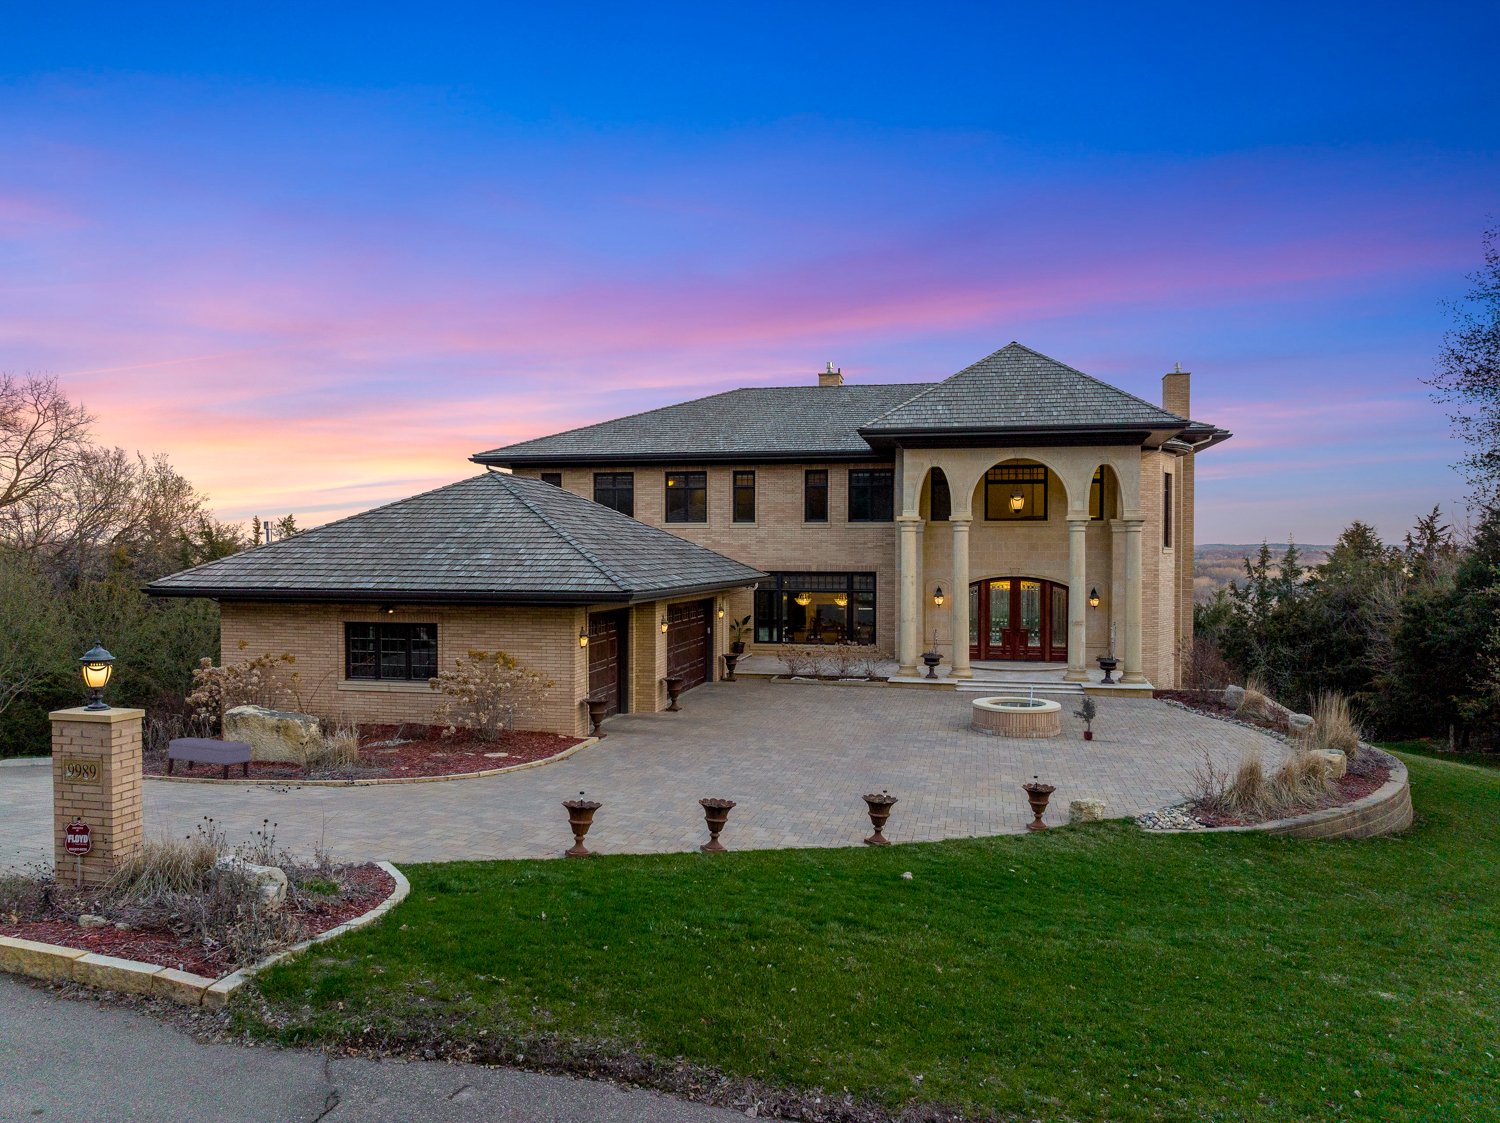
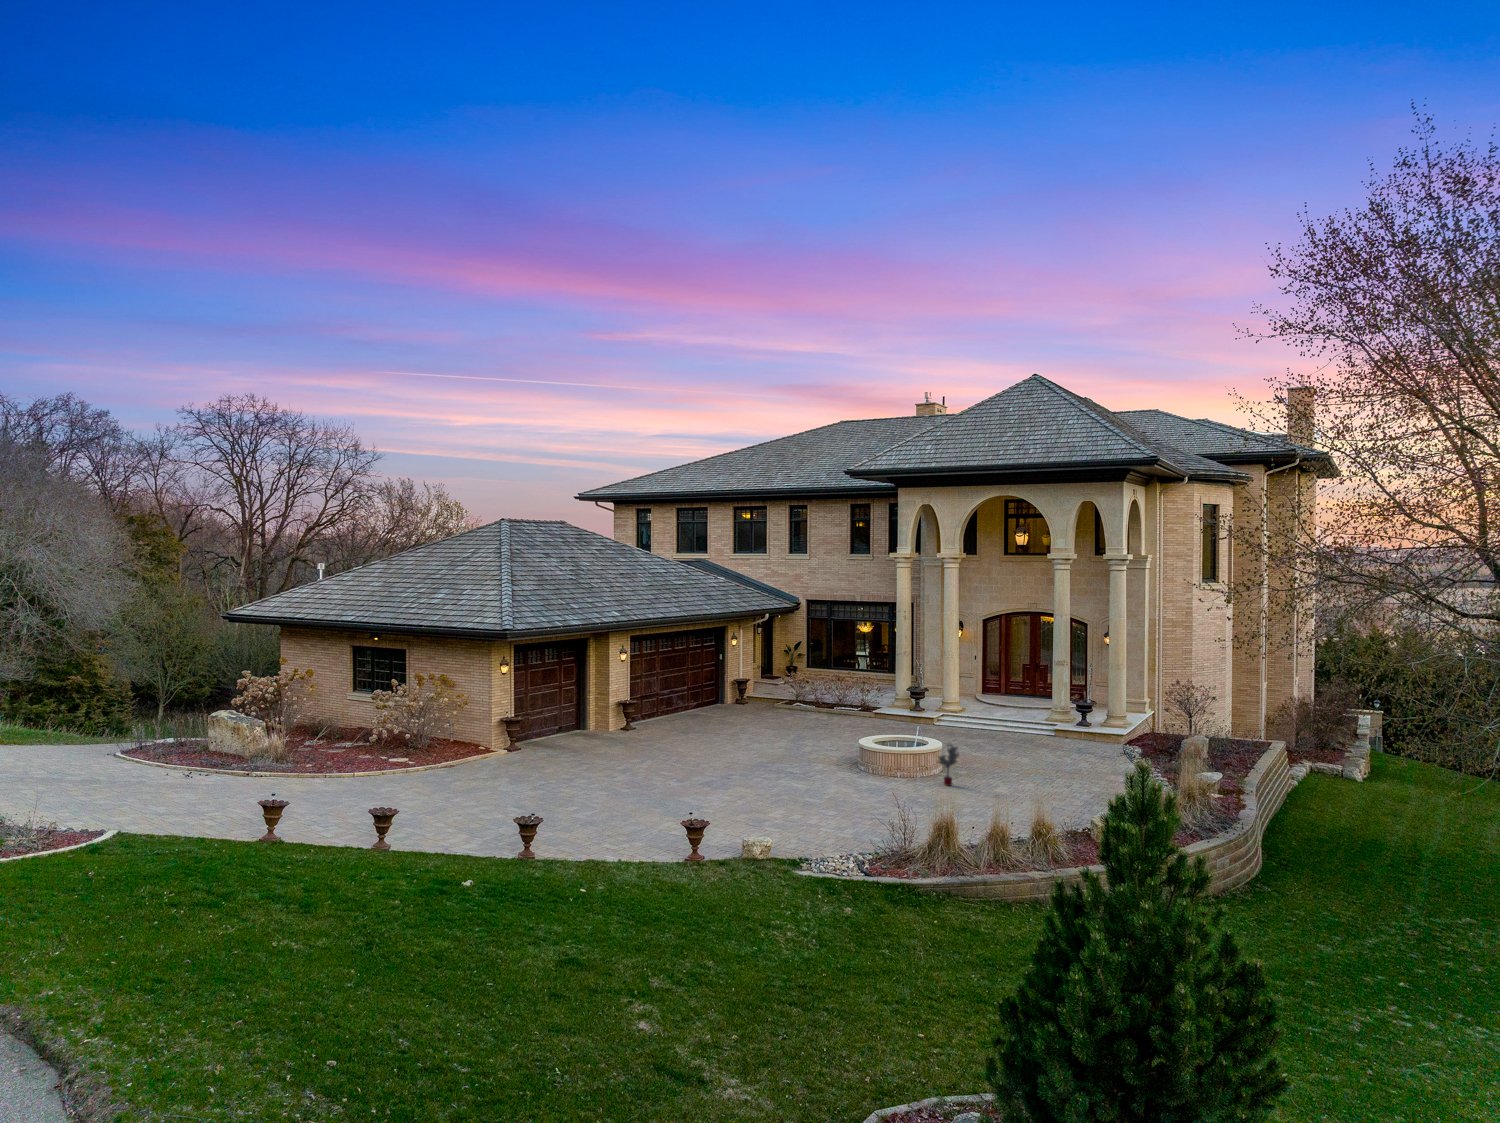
bench: present [168,737,251,780] -> none [190,731,235,764]

